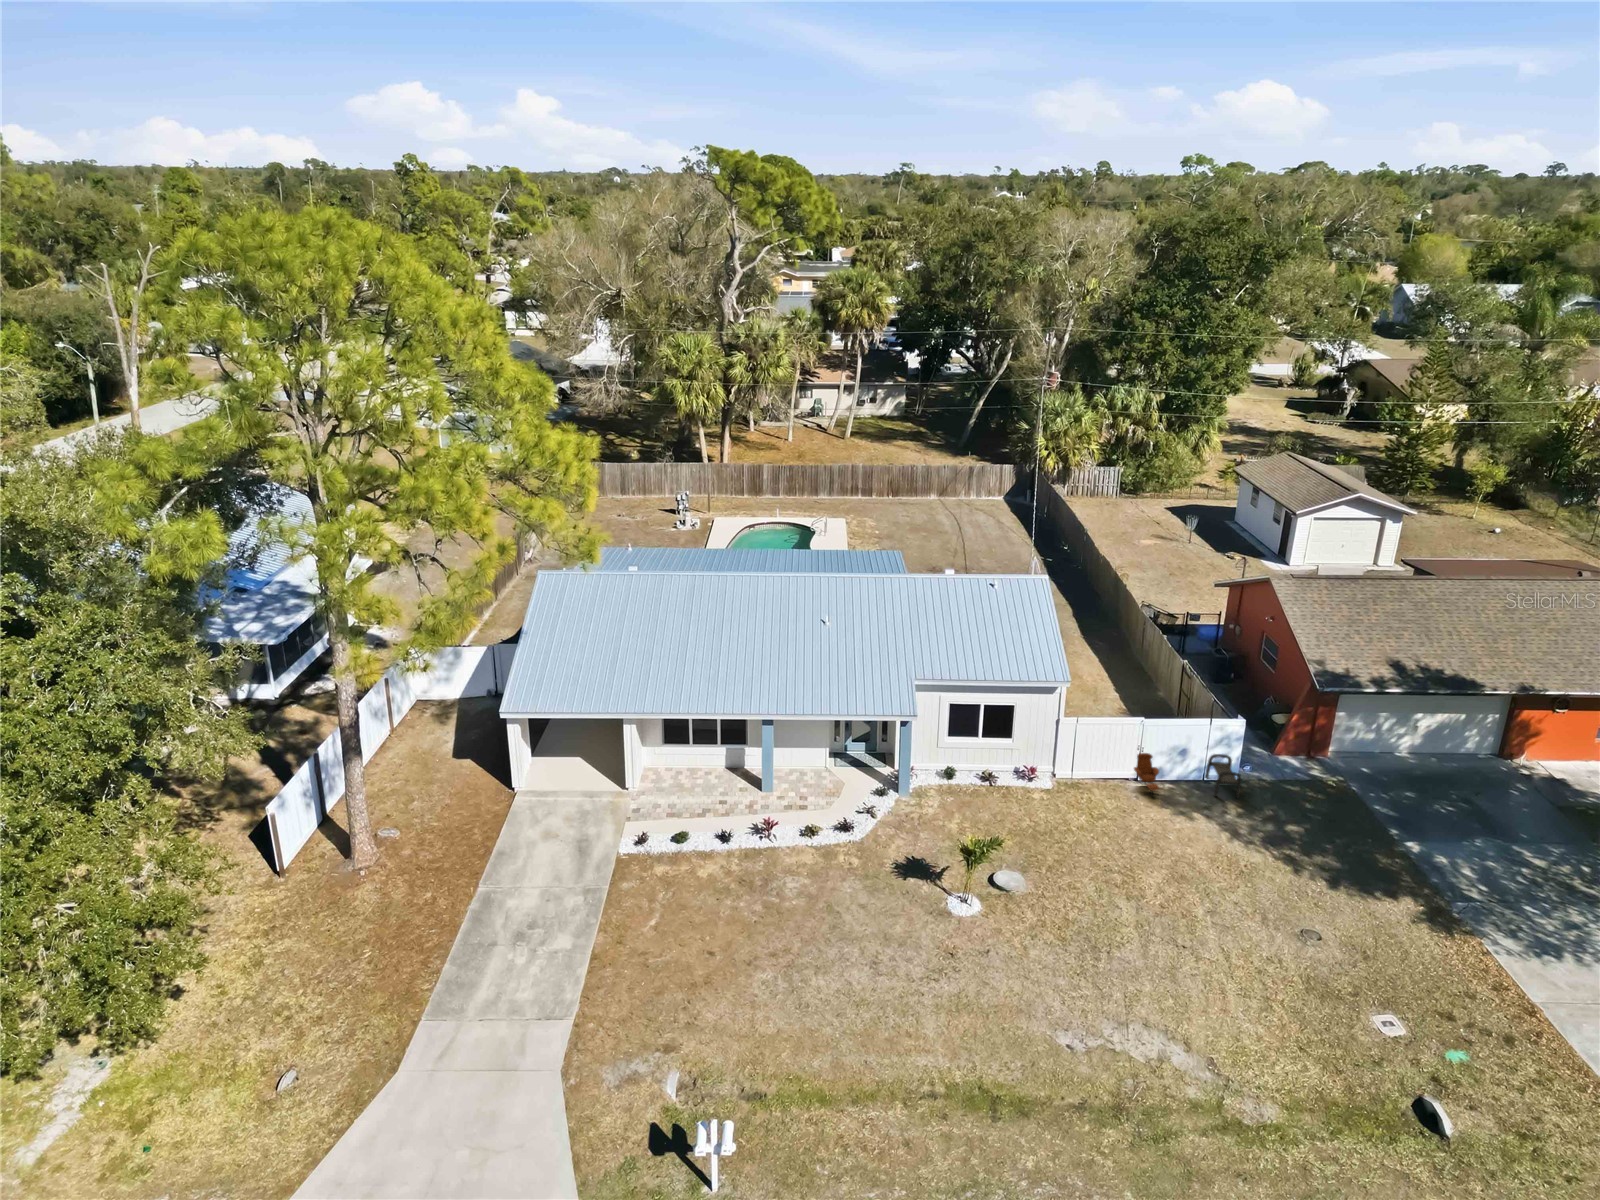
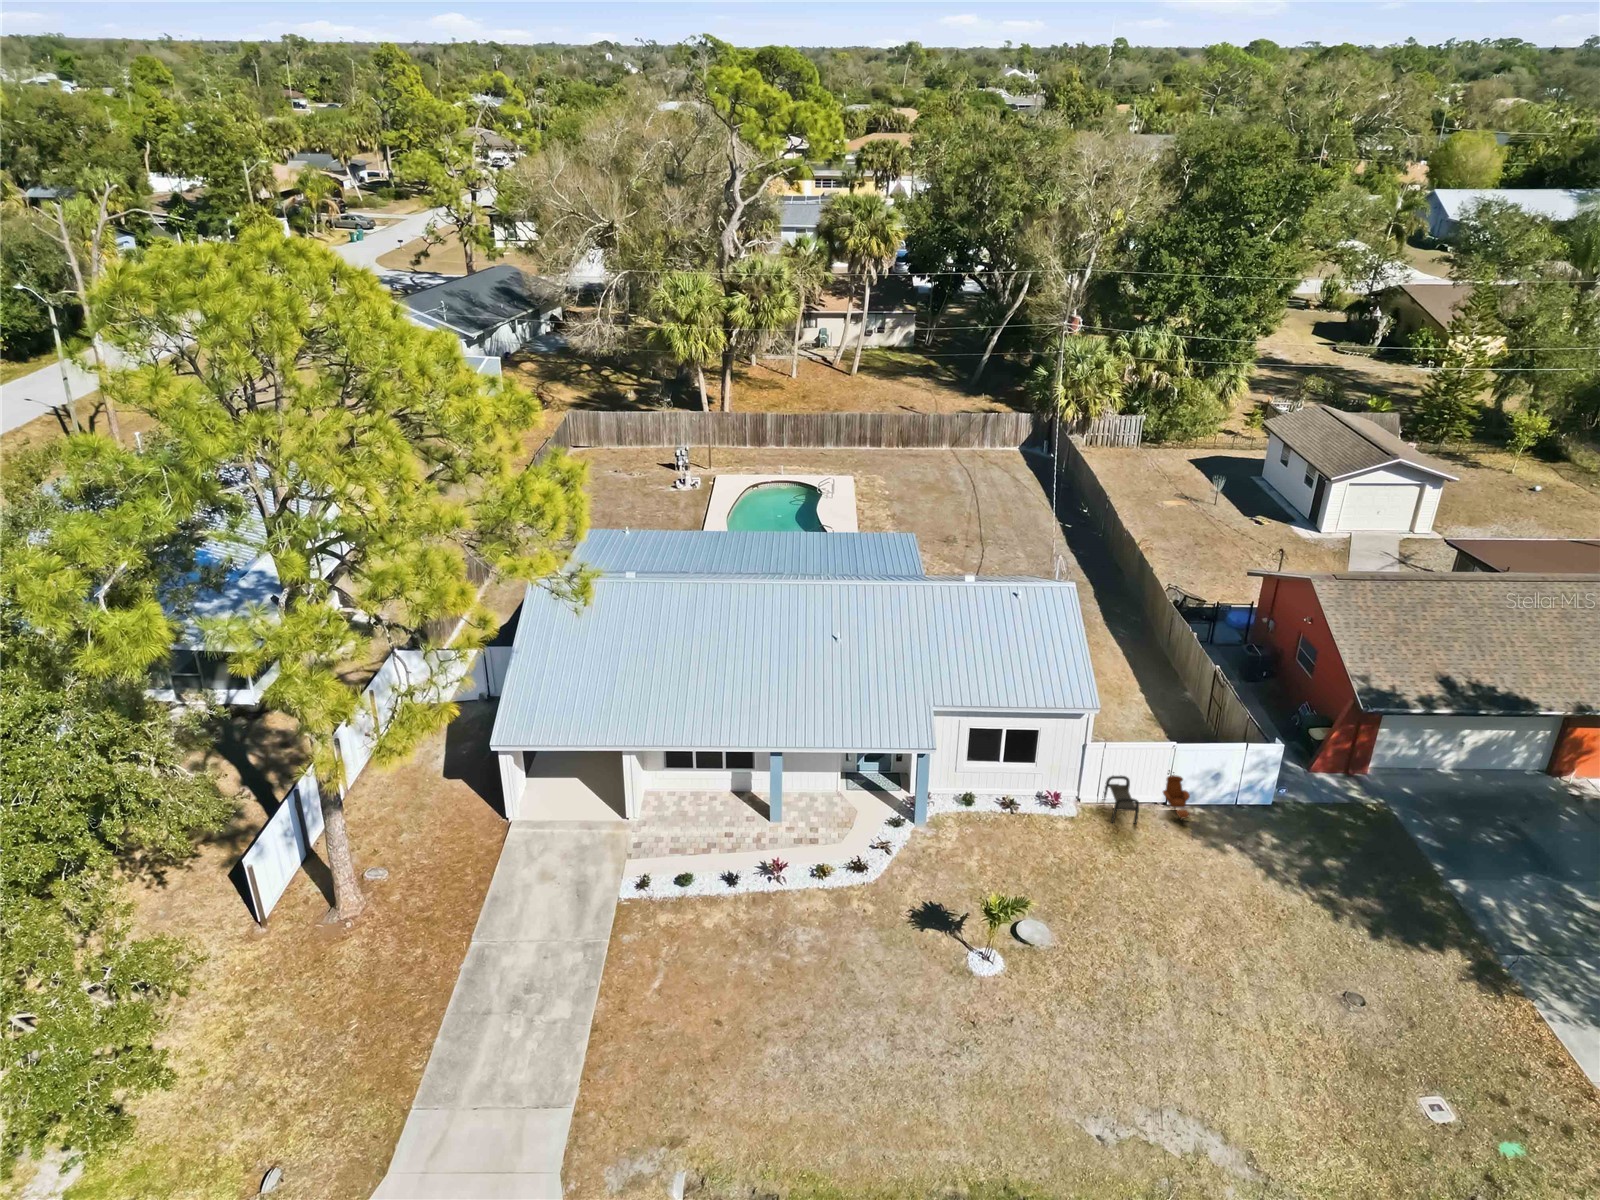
bench: present [1205,754,1241,798] -> present [1102,776,1139,824]

